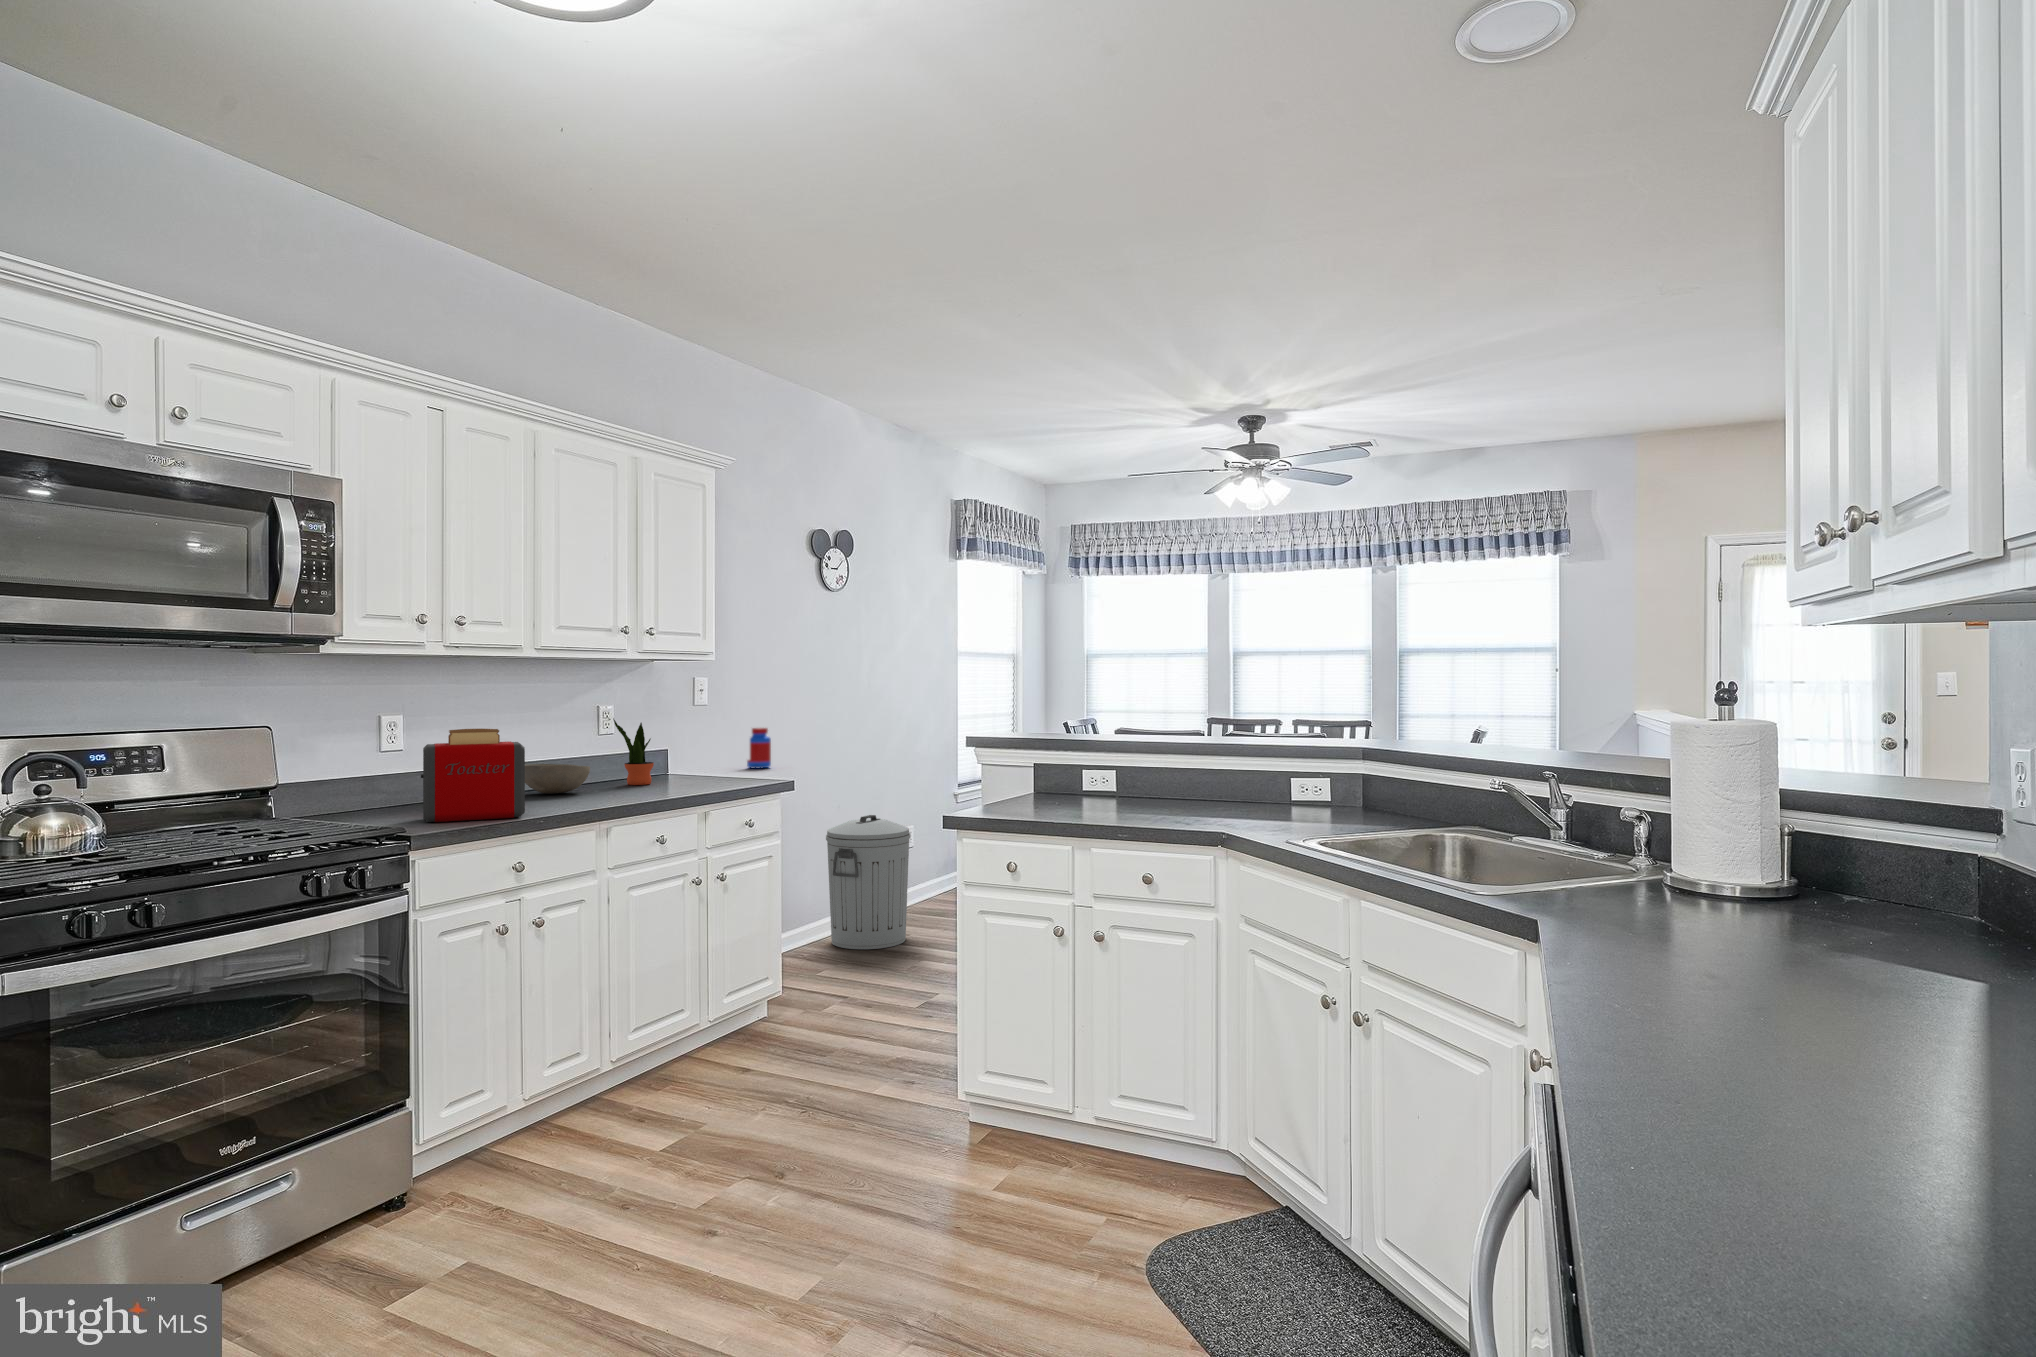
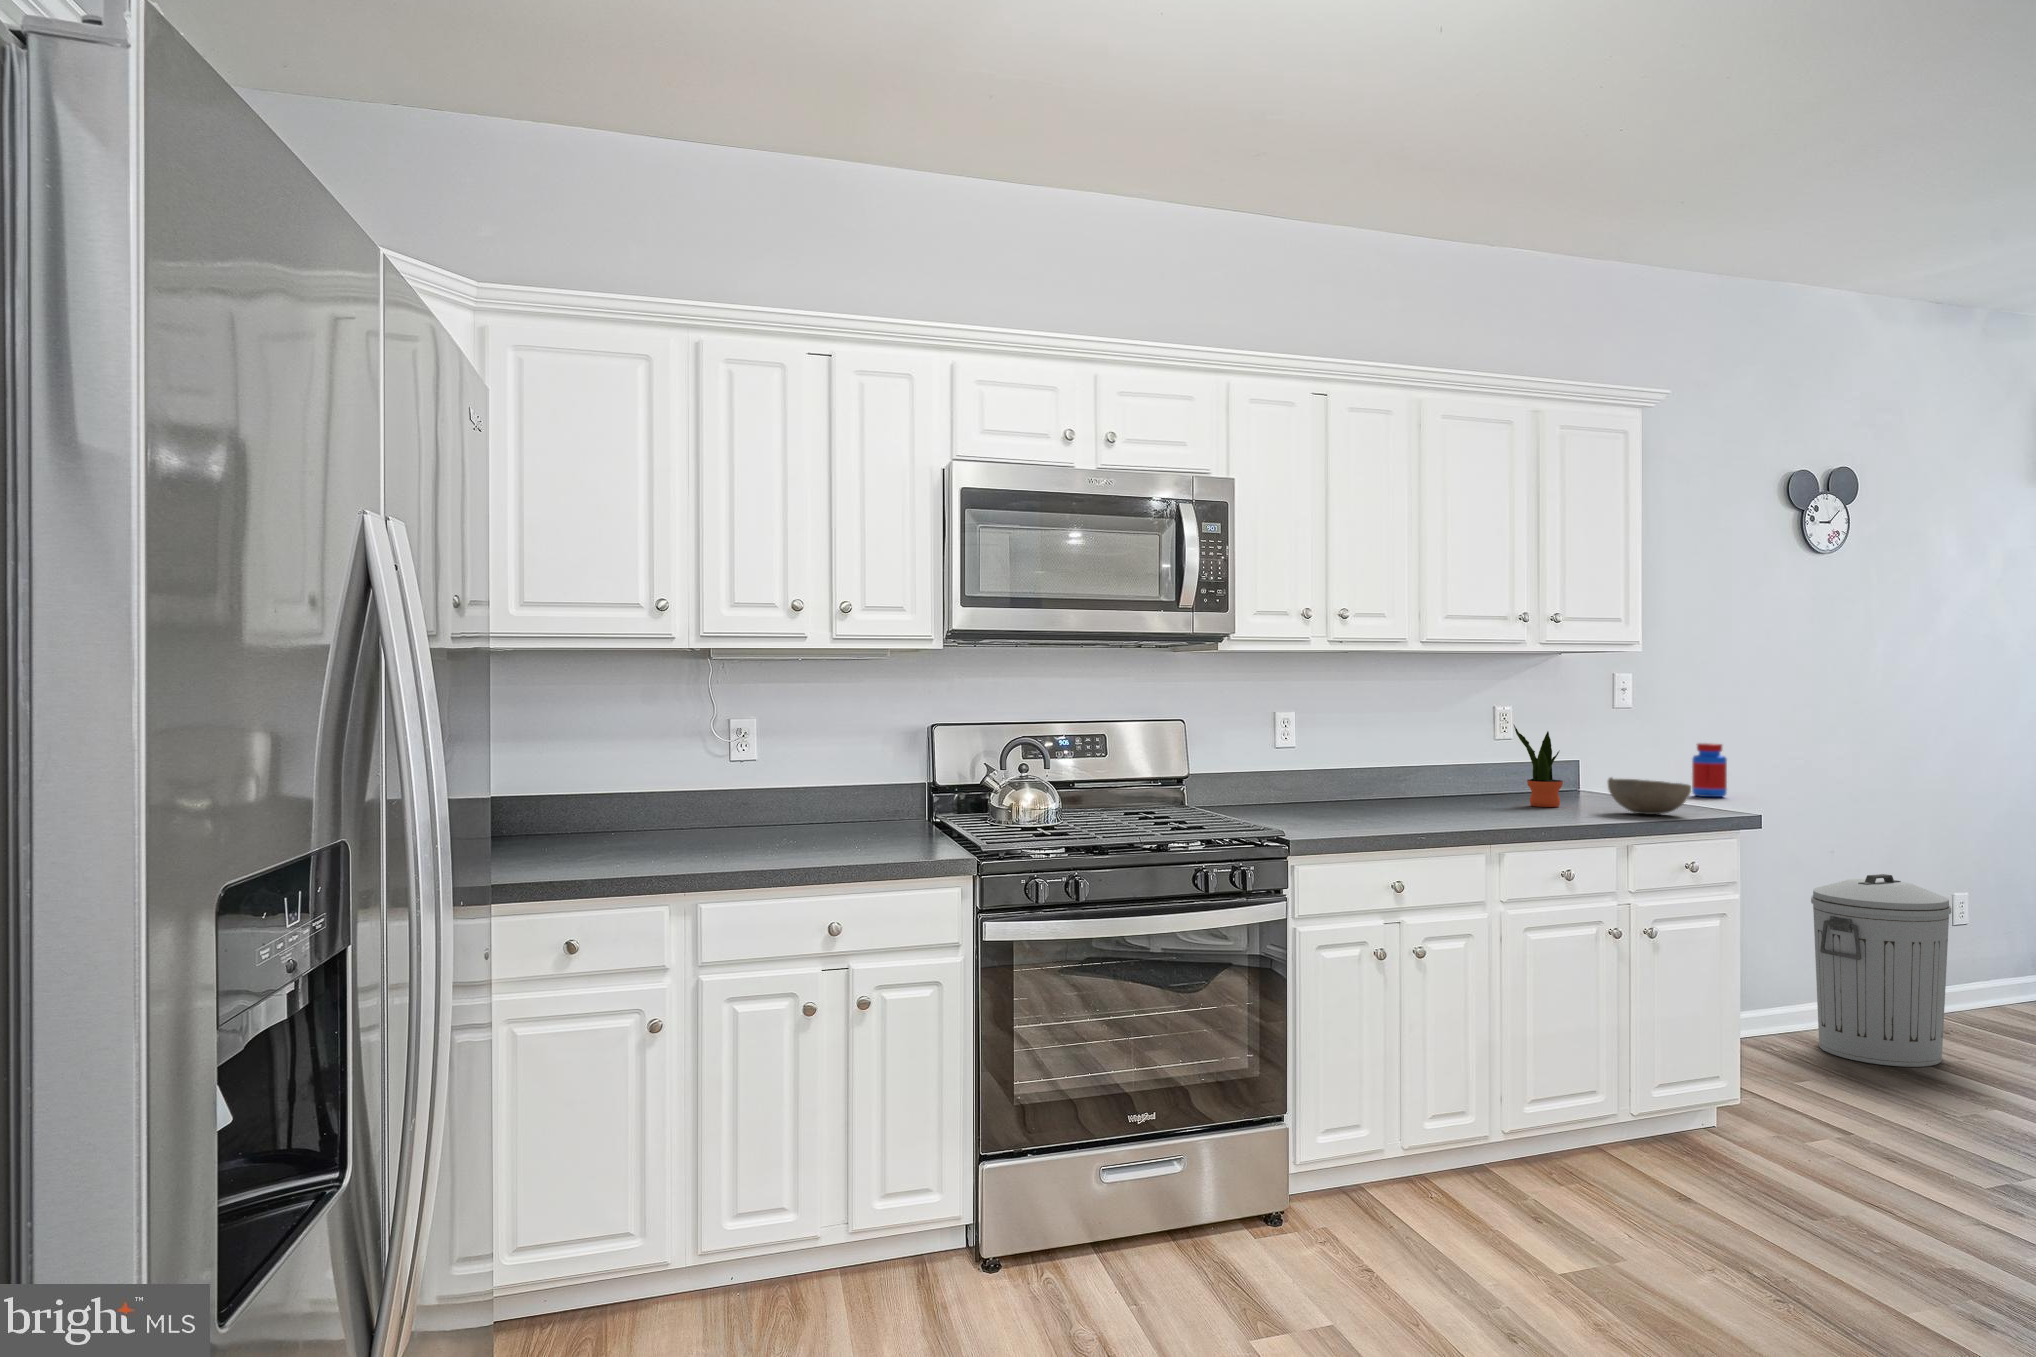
toaster: present [421,729,525,822] -> none [1304,732,1407,831]
bowl: present [525,764,590,794] -> present [1608,778,1691,814]

